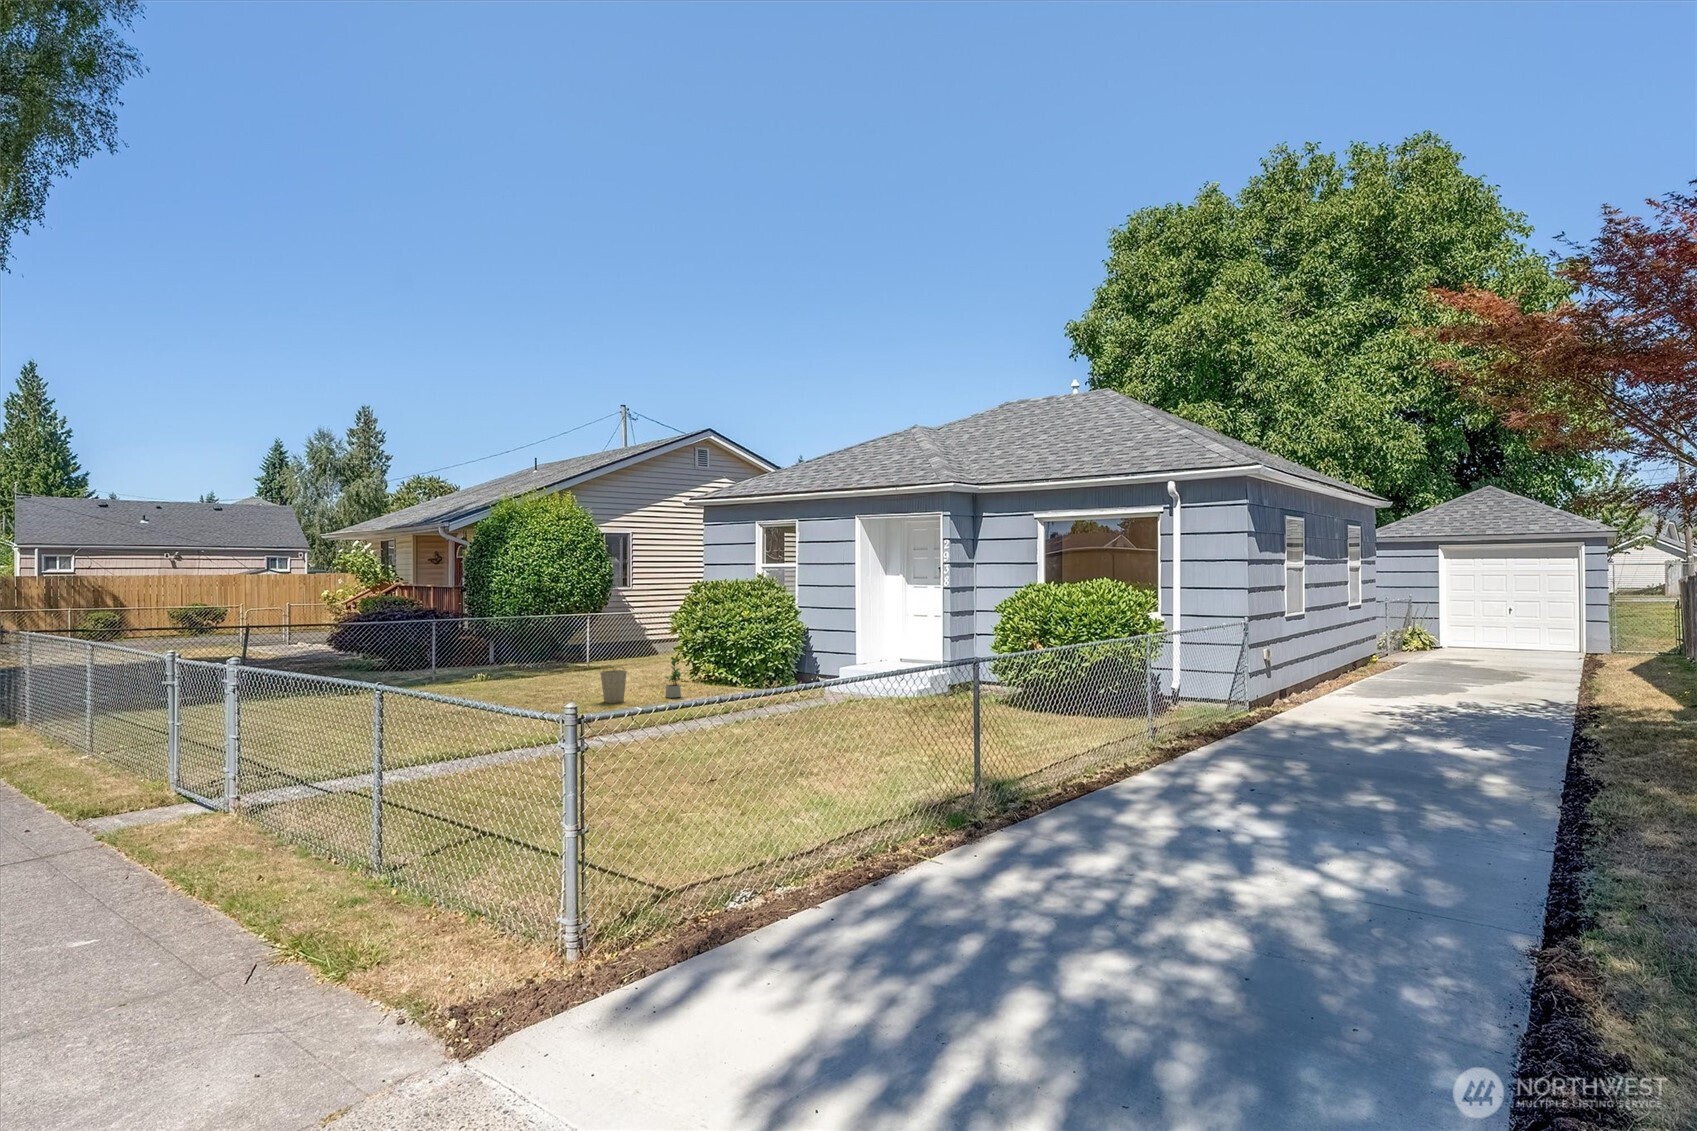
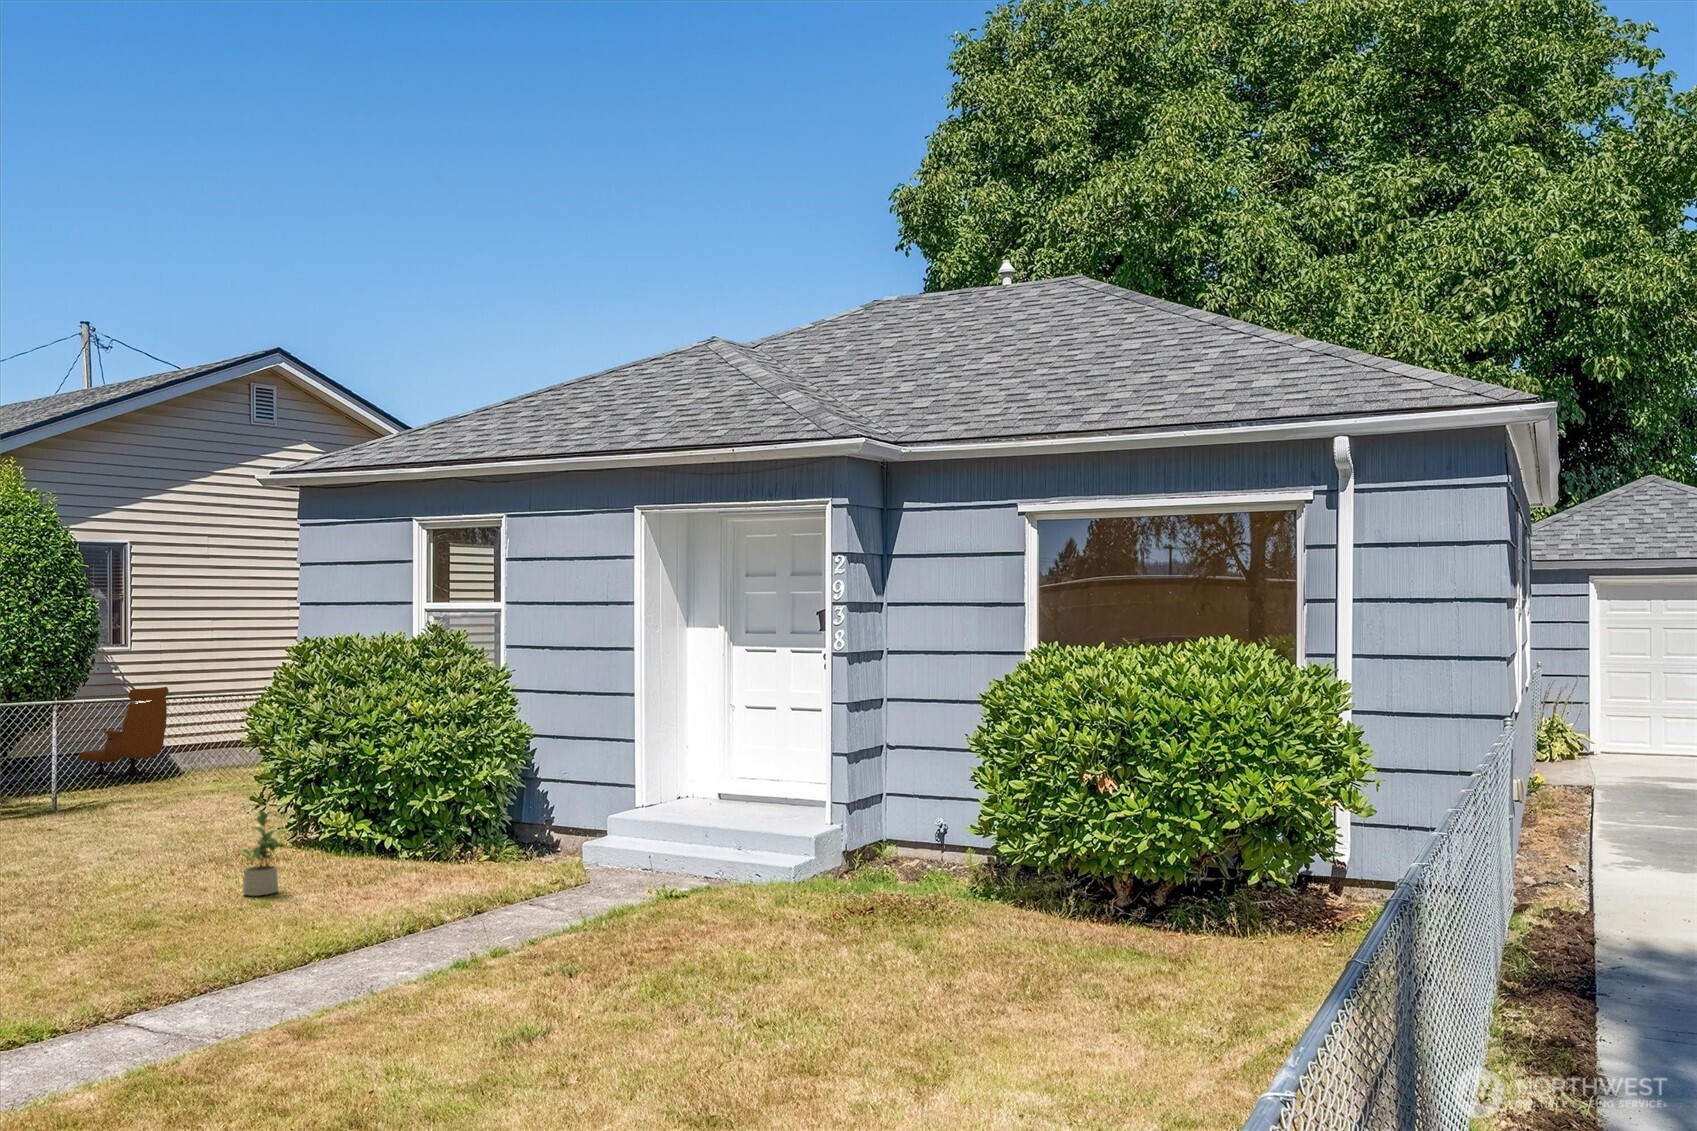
lounge chair: none [609,608,648,654] -> present [79,687,169,783]
basket: present [600,665,627,703] -> none [91,832,155,917]

